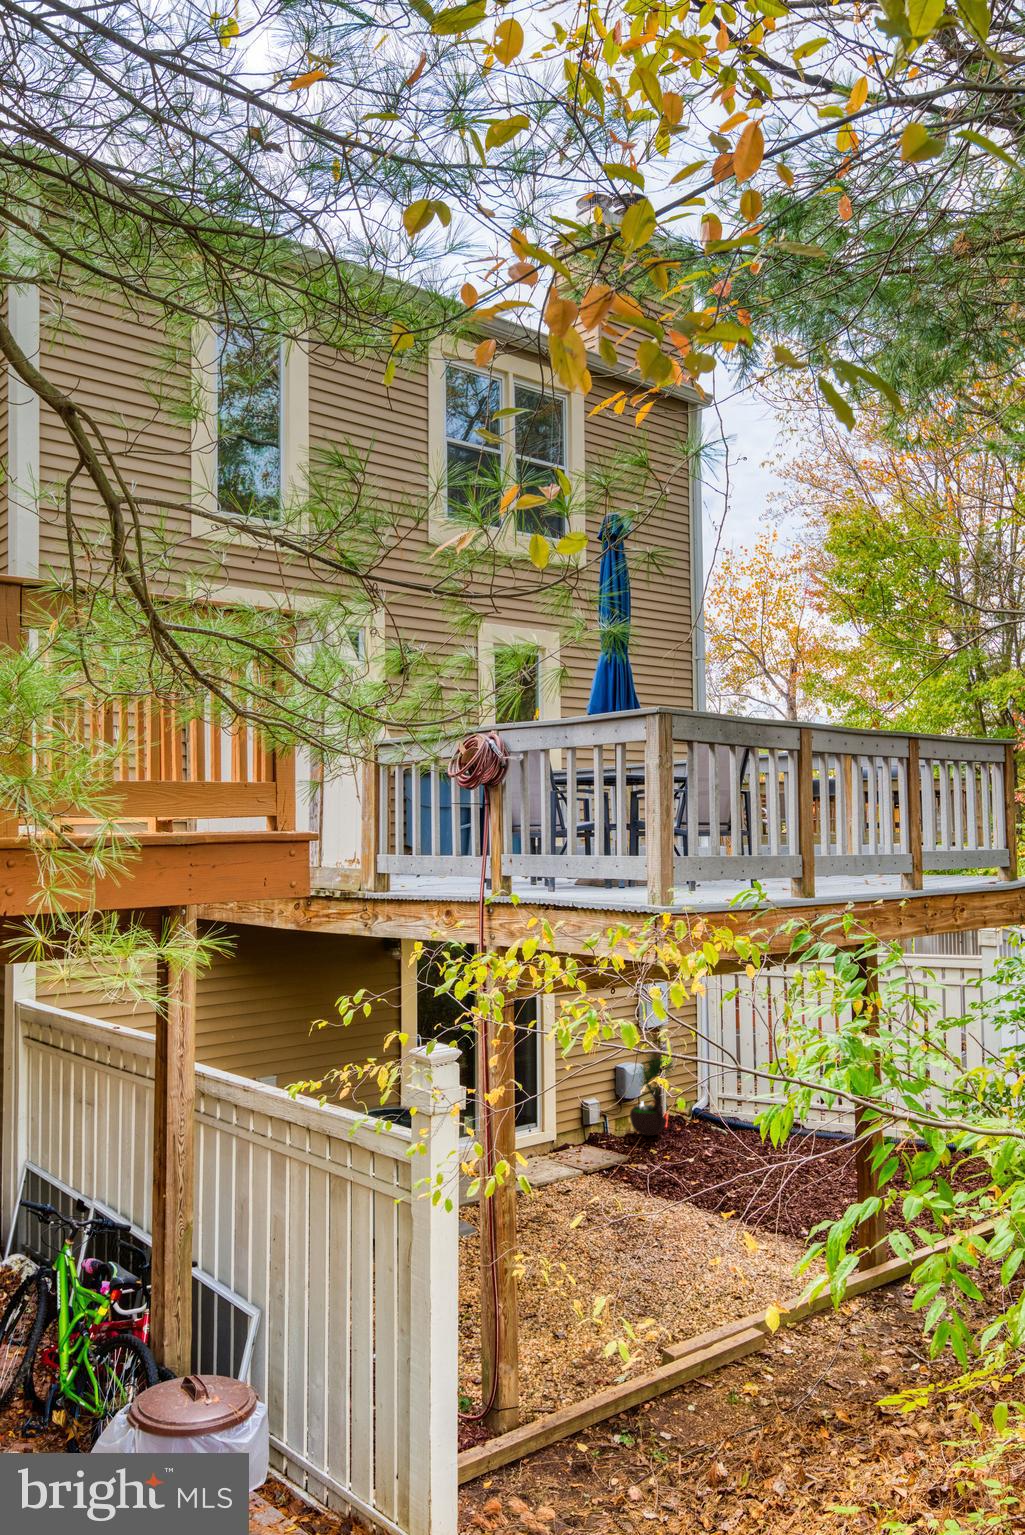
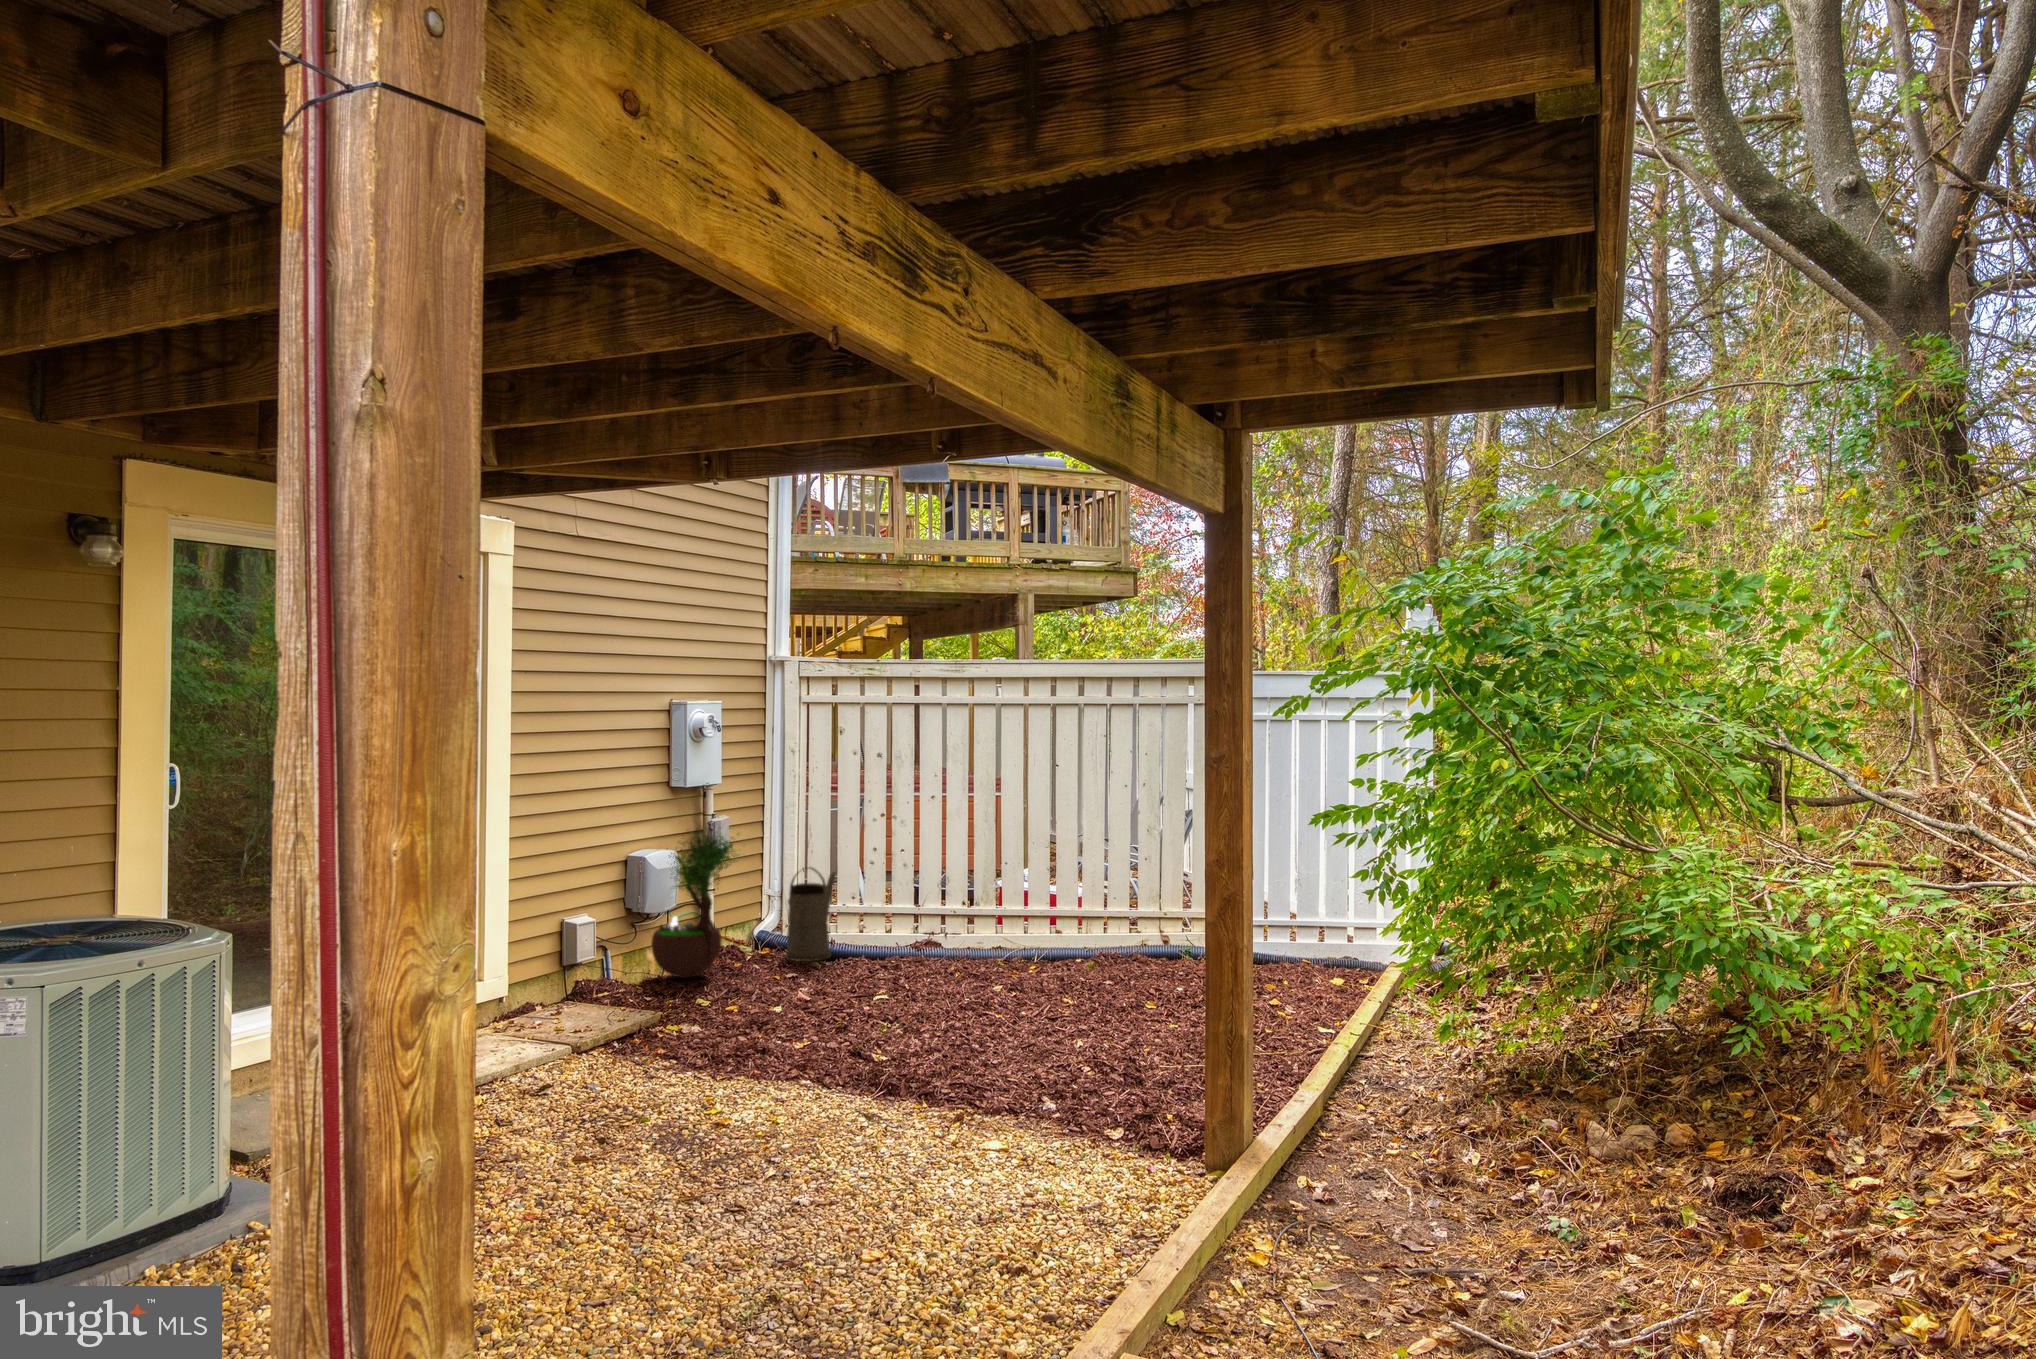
watering can: none [707,1075,740,1131] -> present [785,867,836,962]

